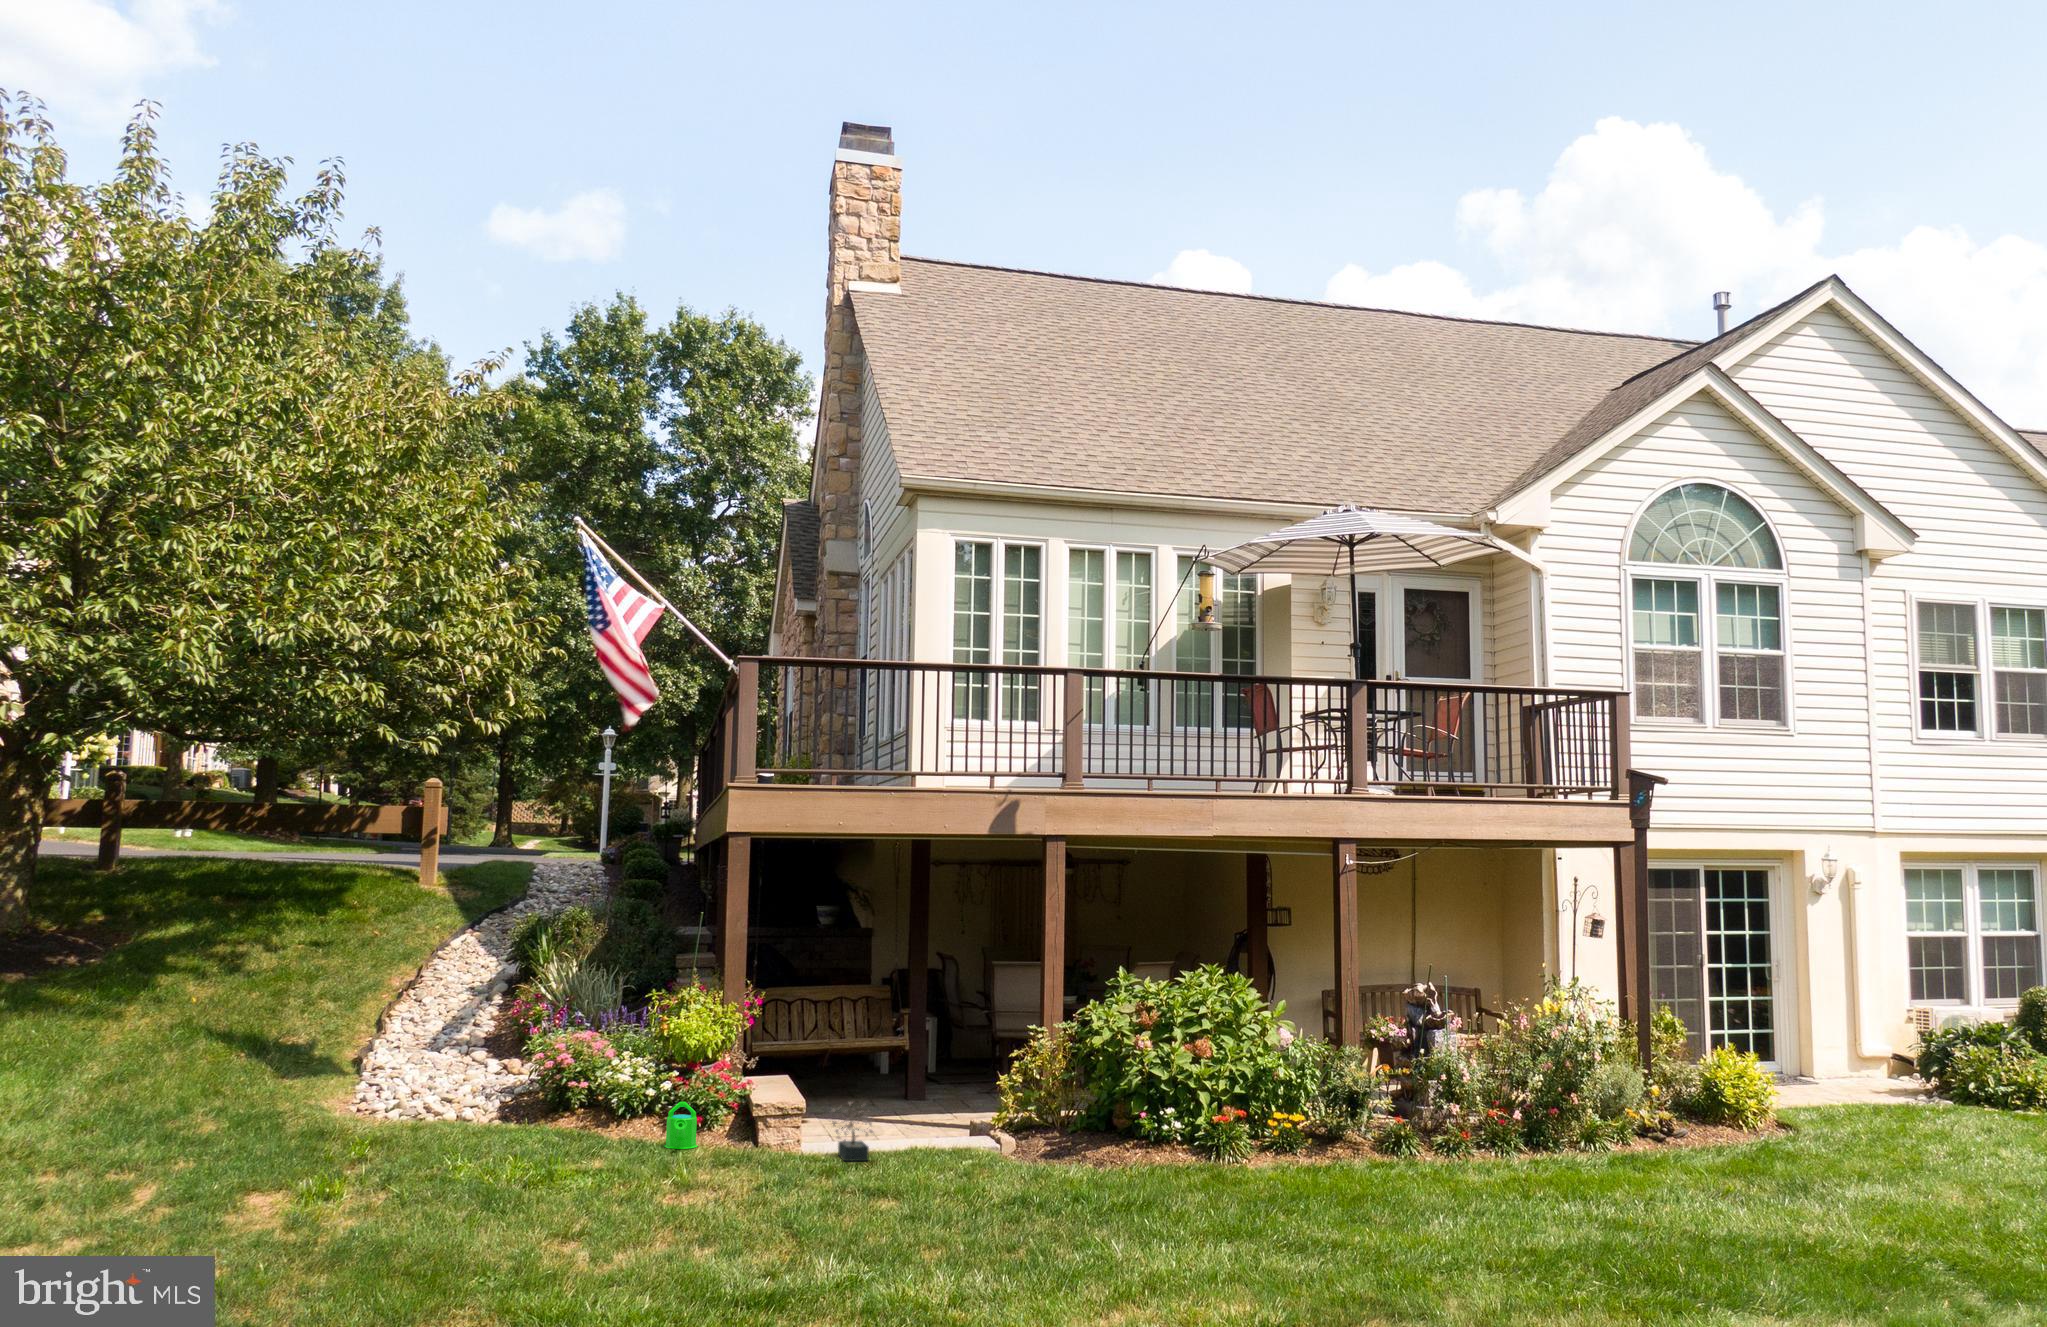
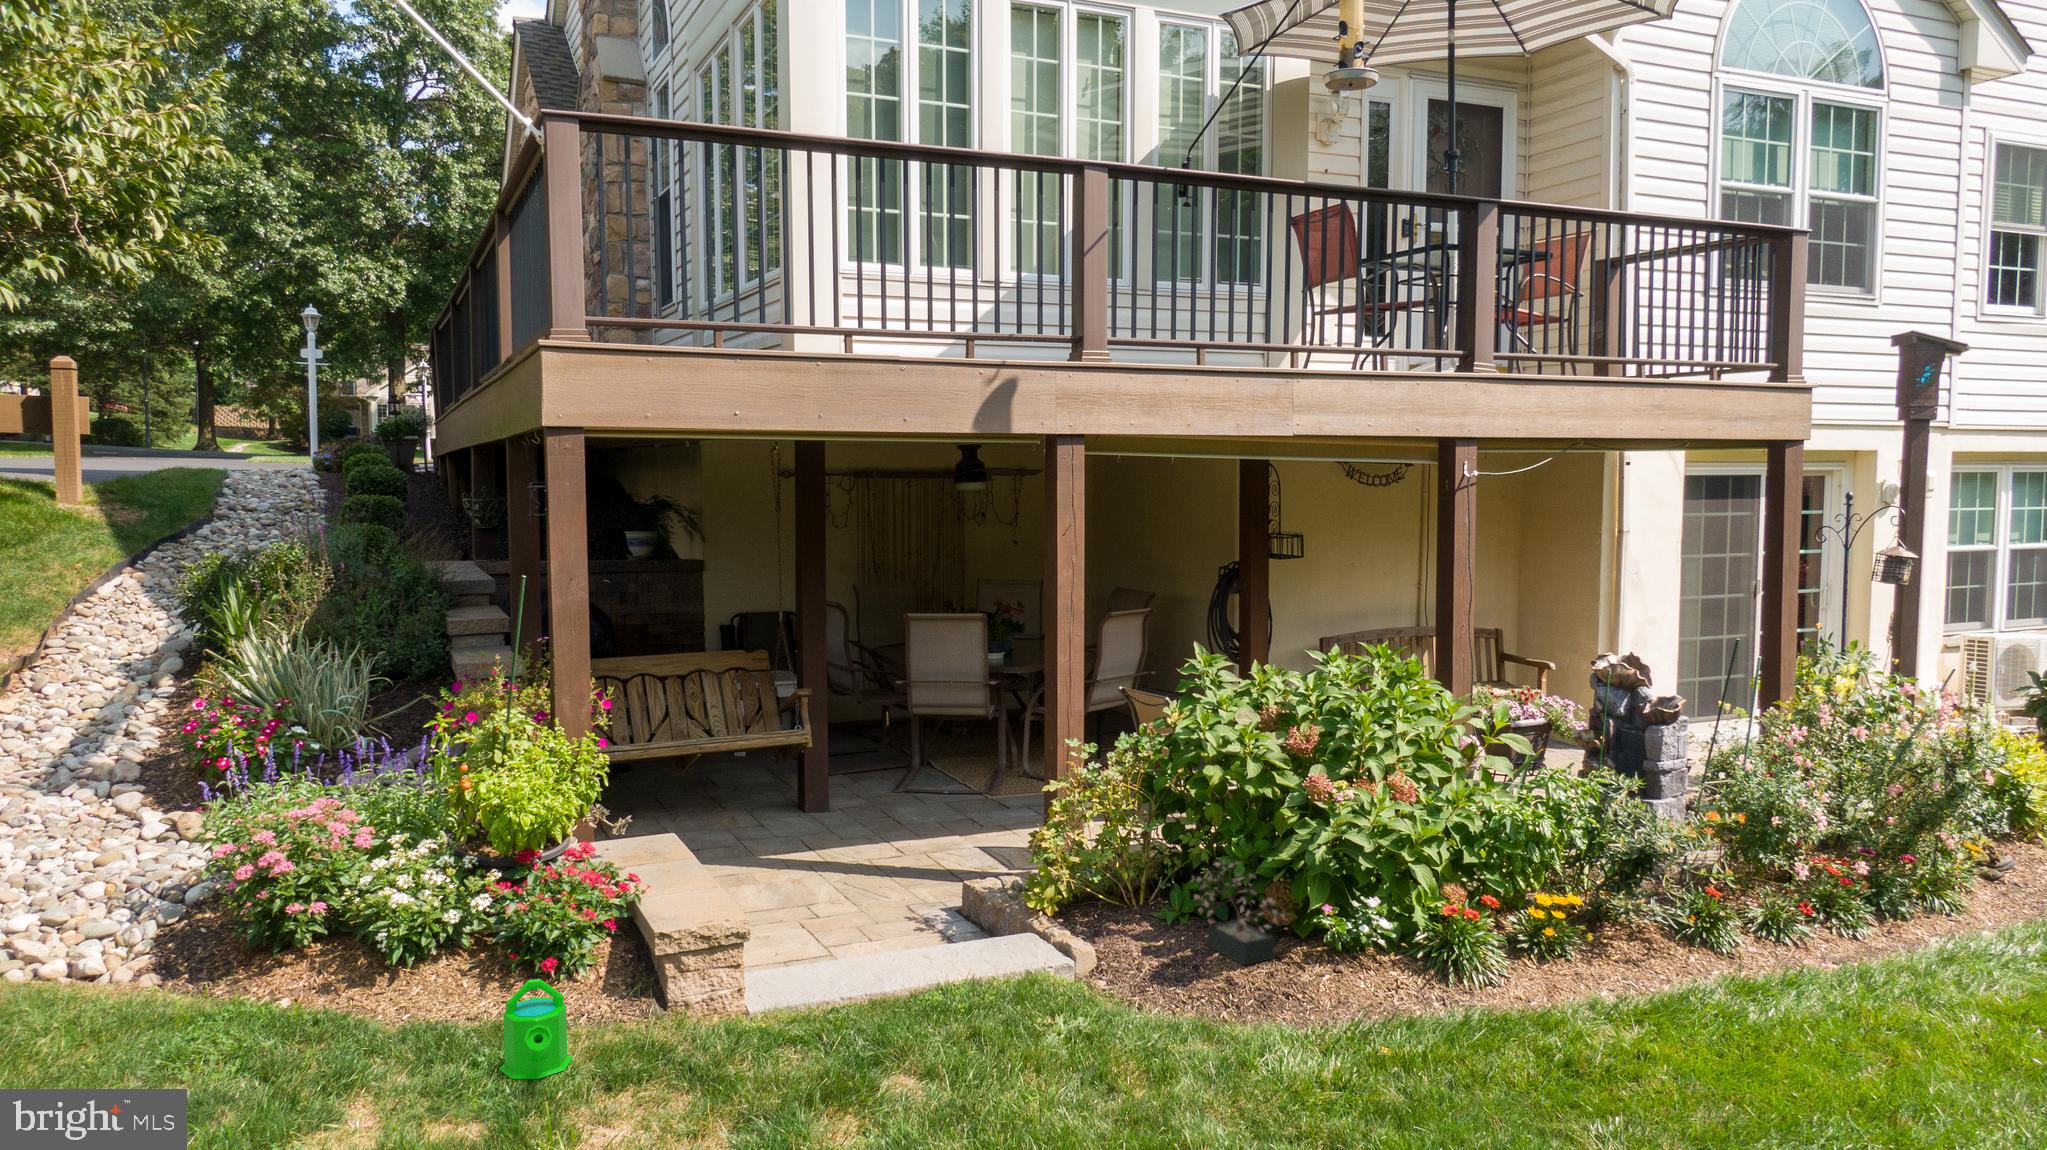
decorative plant: present [832,1102,873,1161] -> present [1194,862,1286,965]

